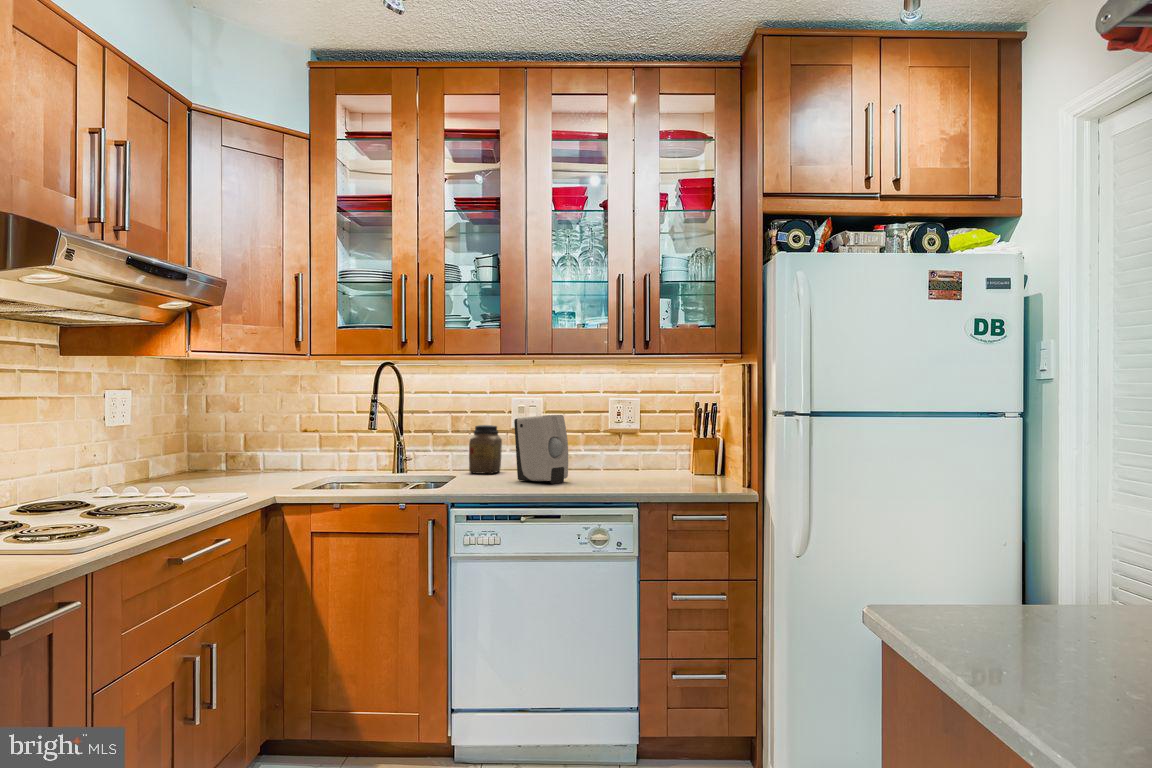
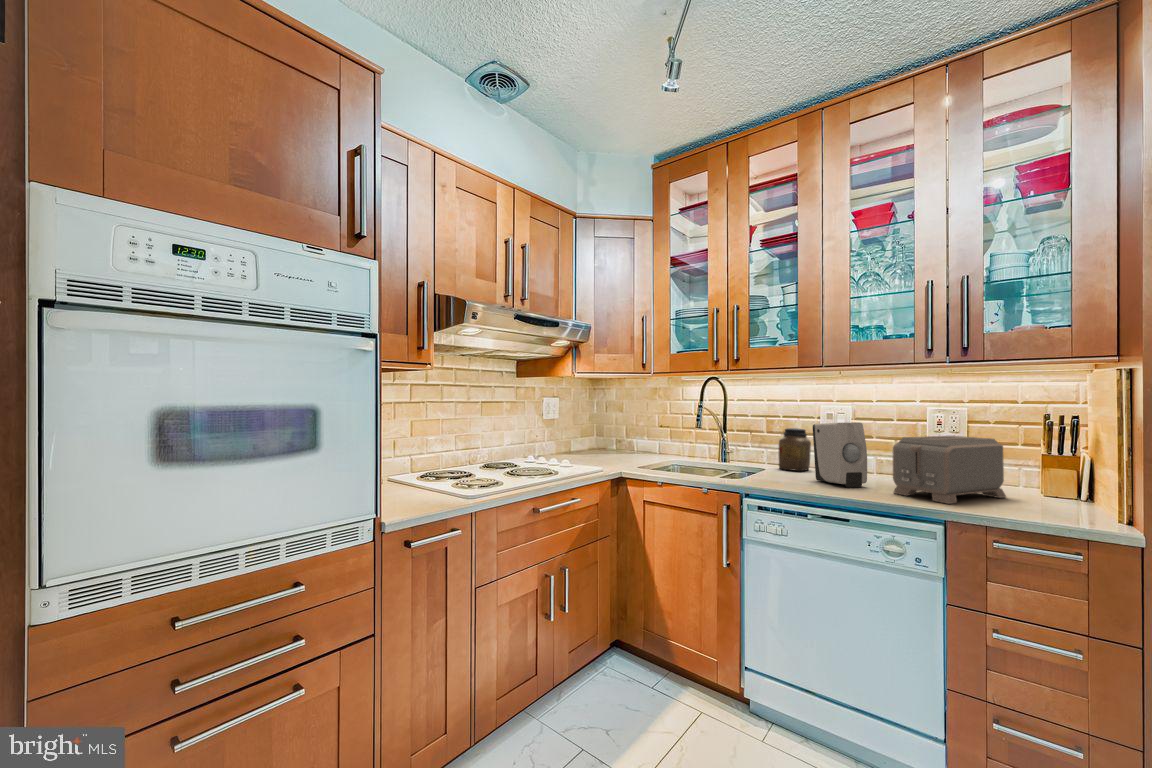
toaster: none [594,425,675,488] -> present [893,436,1006,504]

